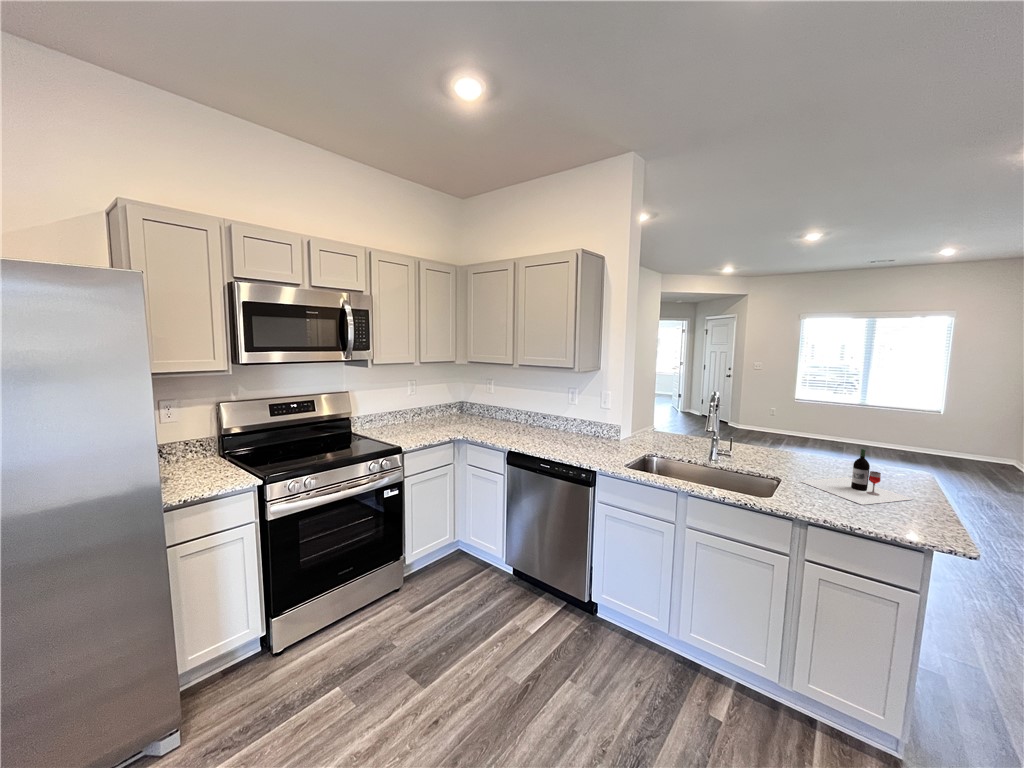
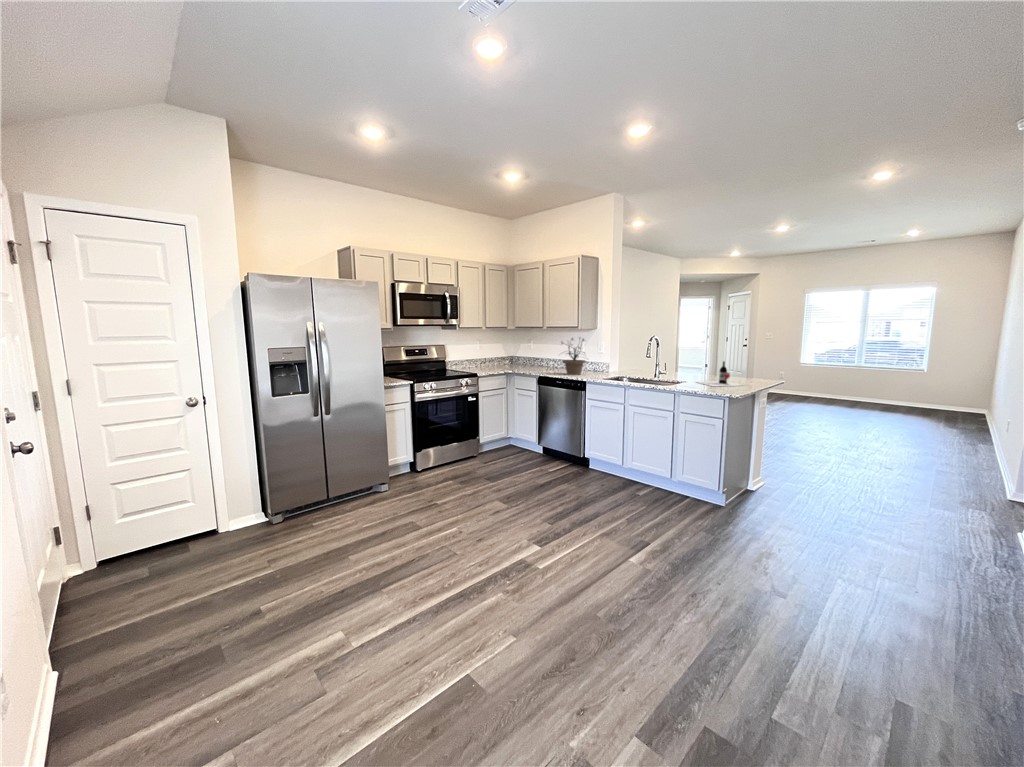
potted plant: none [543,385,595,452] -> present [561,338,586,375]

